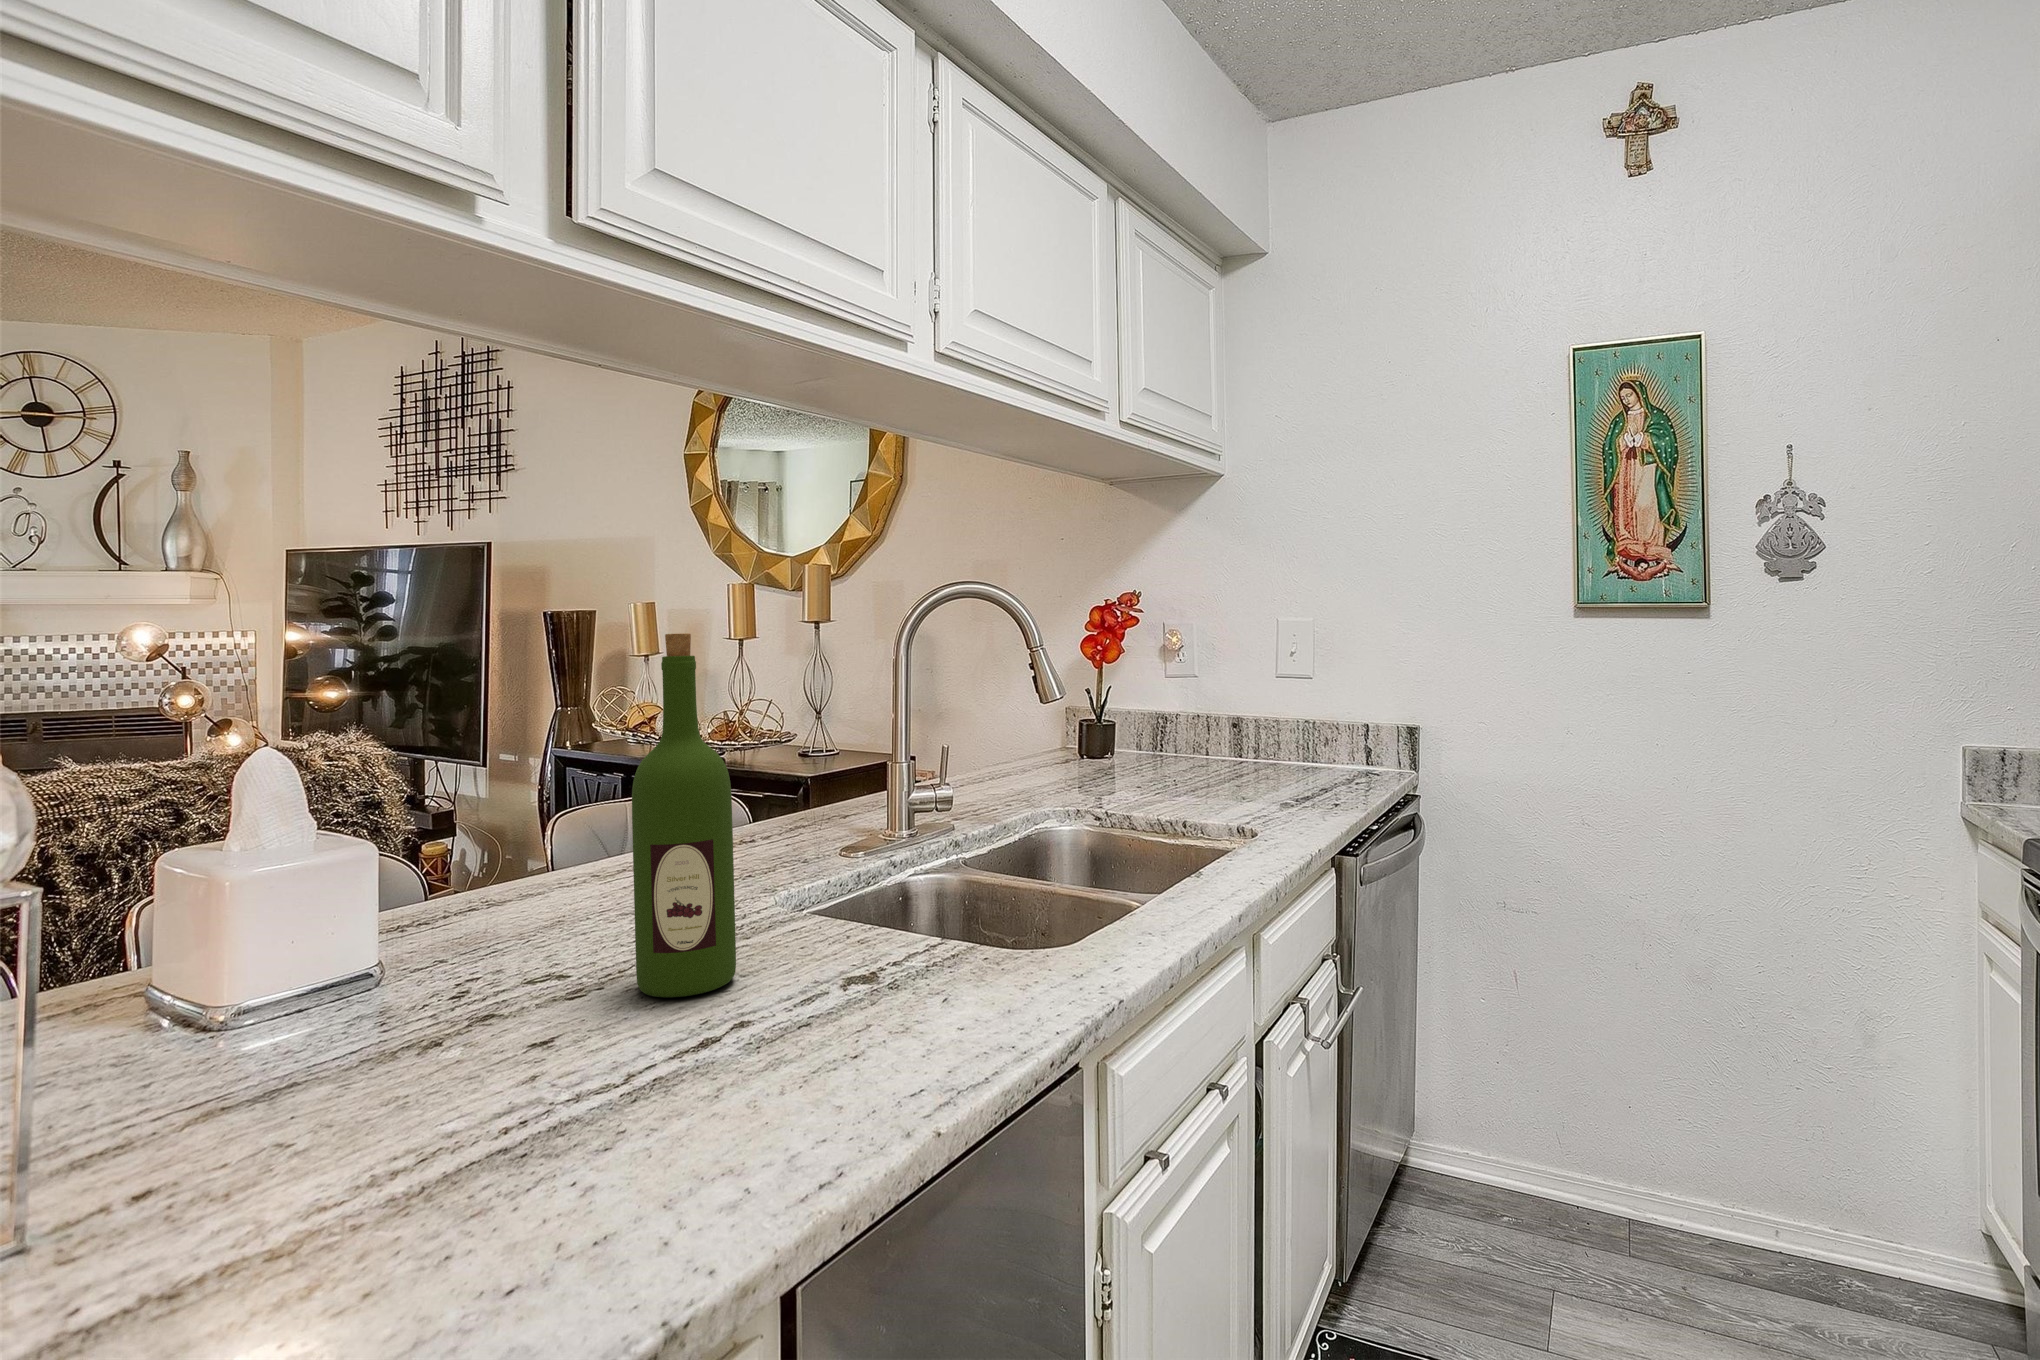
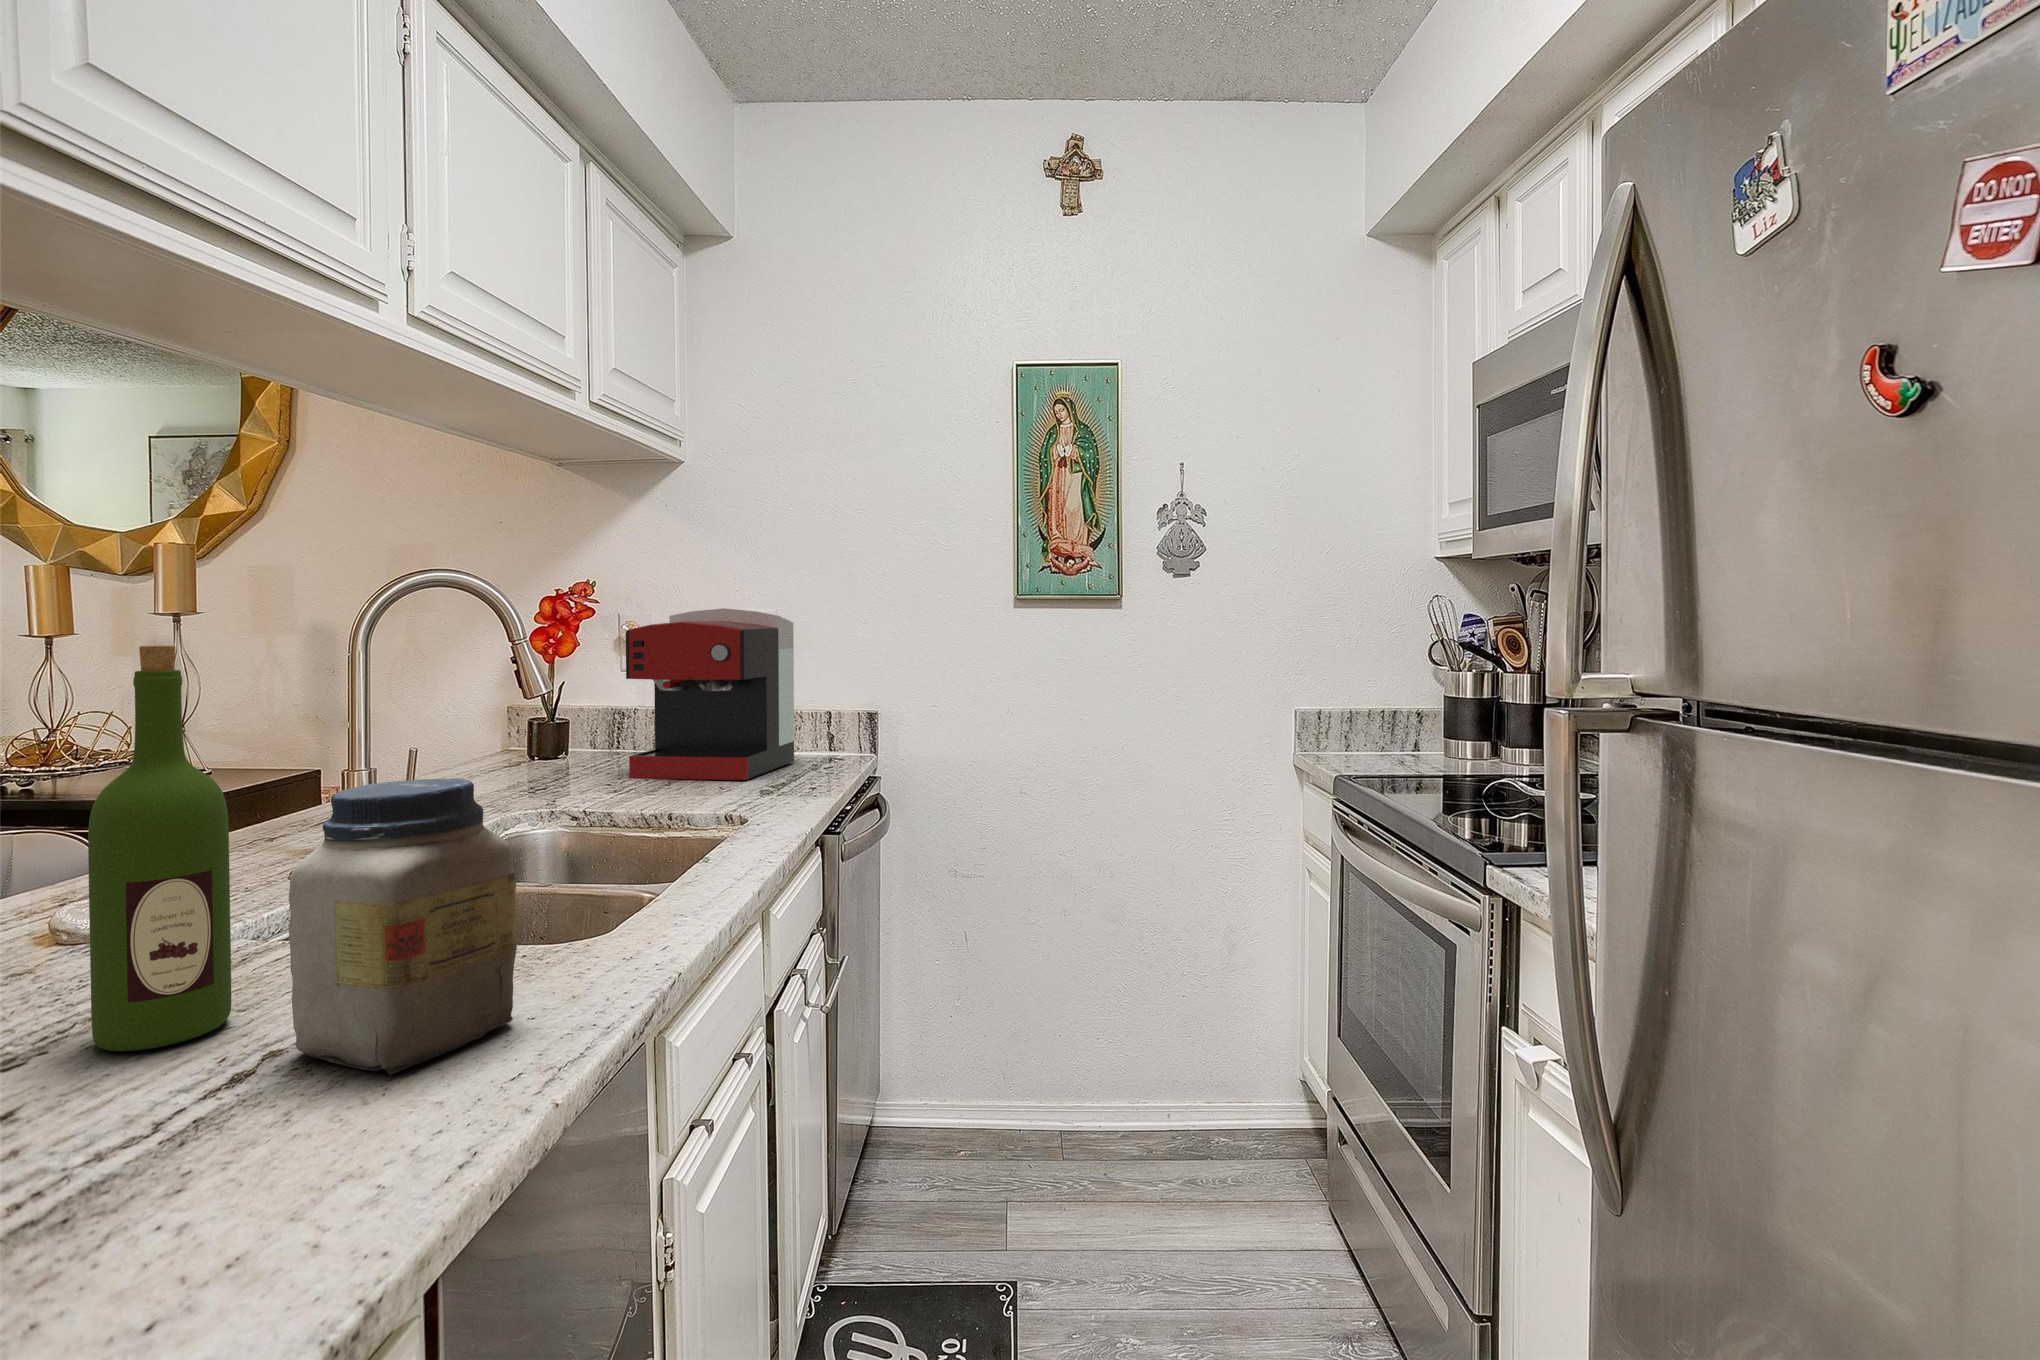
coffee maker: none [1151,609,1327,792] -> present [626,608,794,780]
jar: none [750,764,941,1065] -> present [289,779,517,1075]

